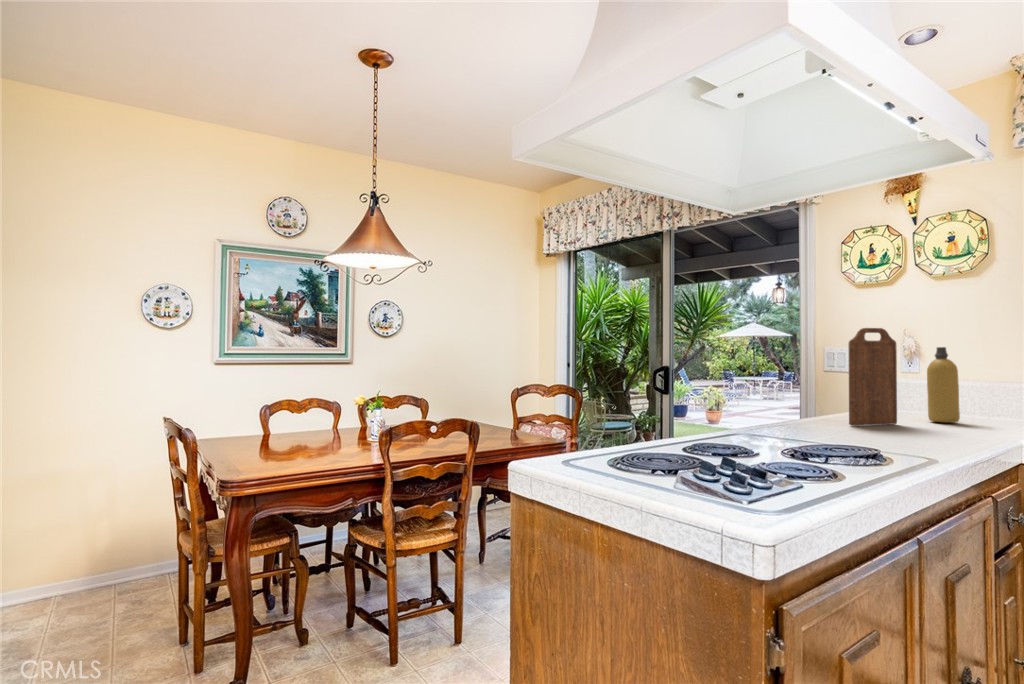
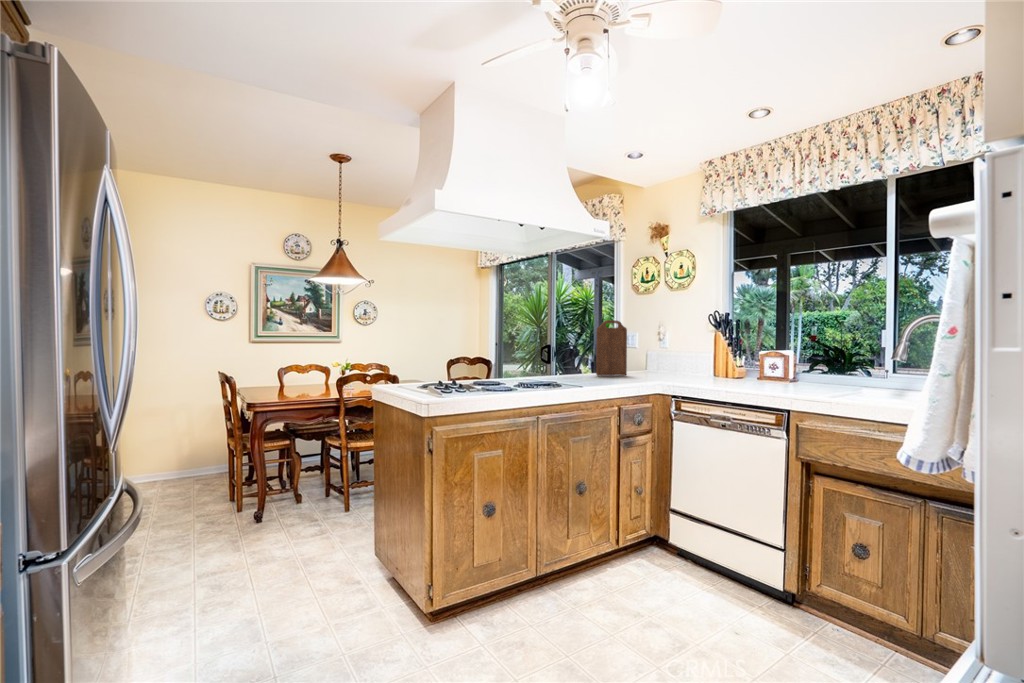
bottle: present [927,347,960,423] -> none [650,332,665,375]

